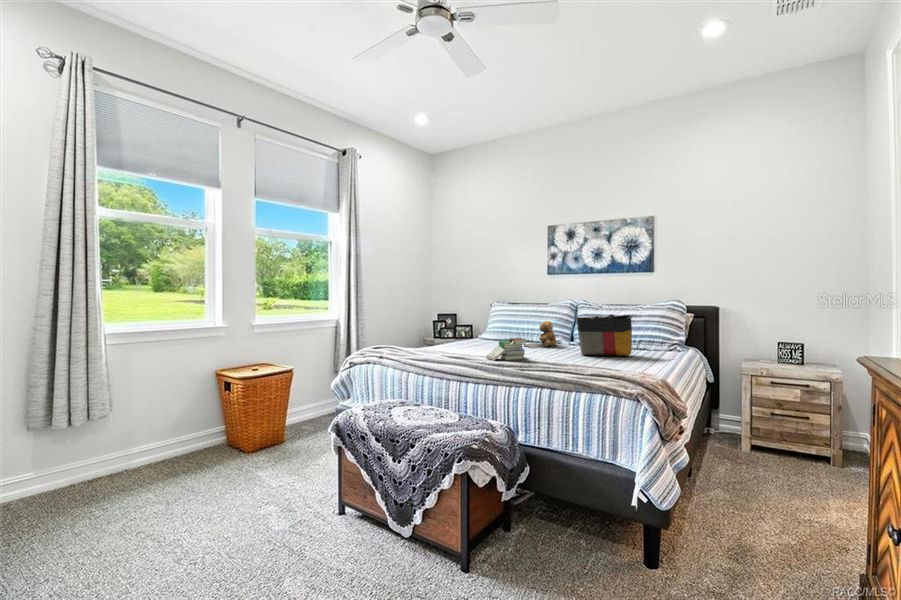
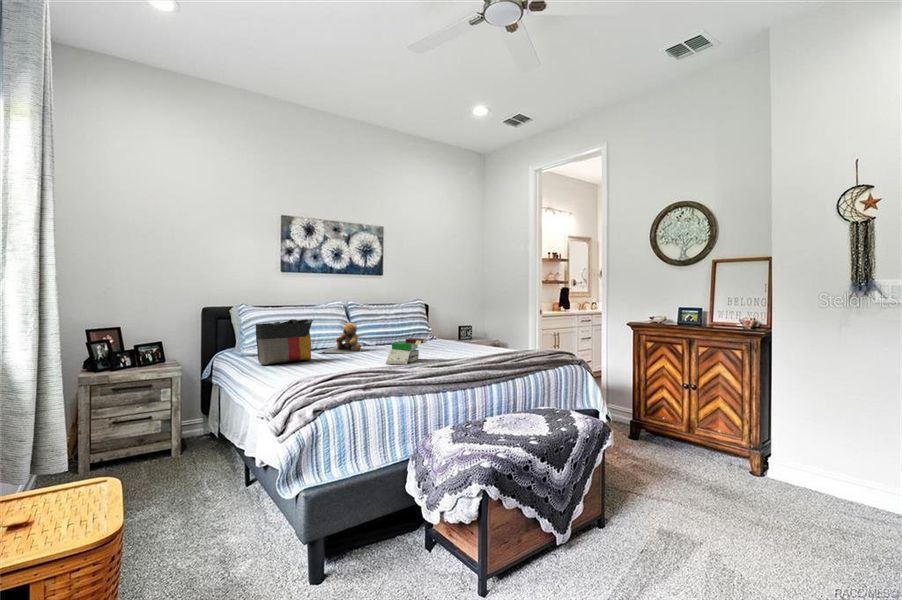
tote bag: present [576,315,633,356] -> present [256,319,313,365]

